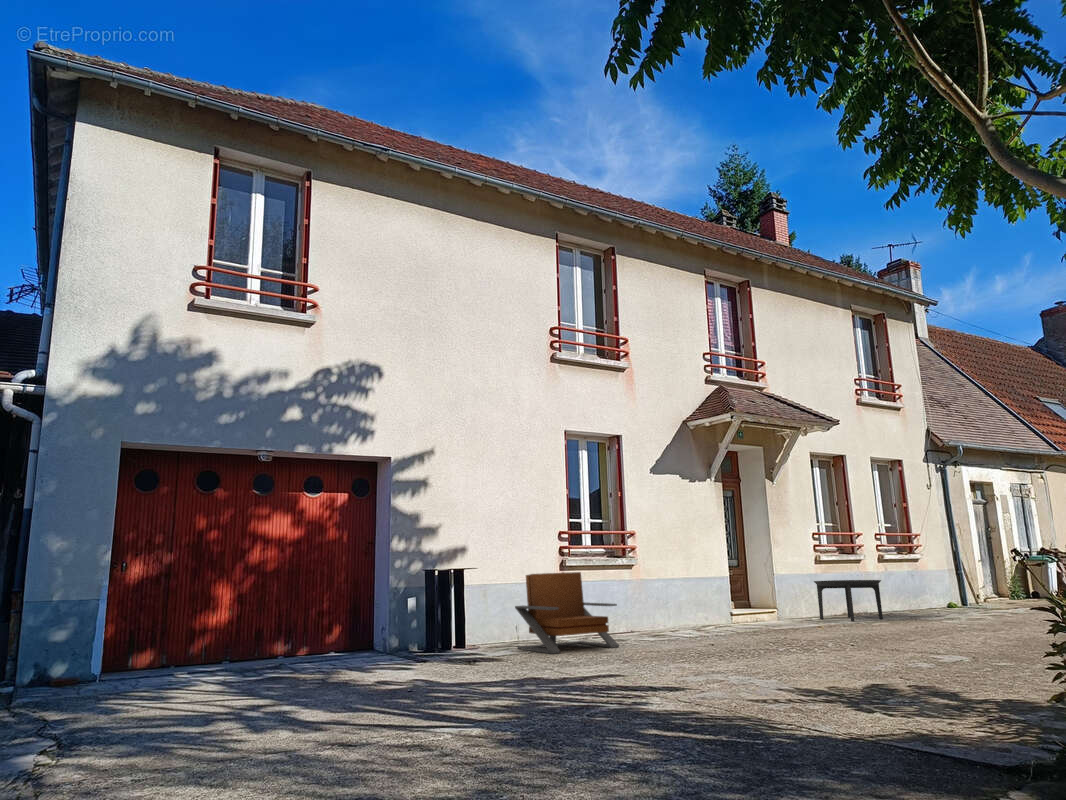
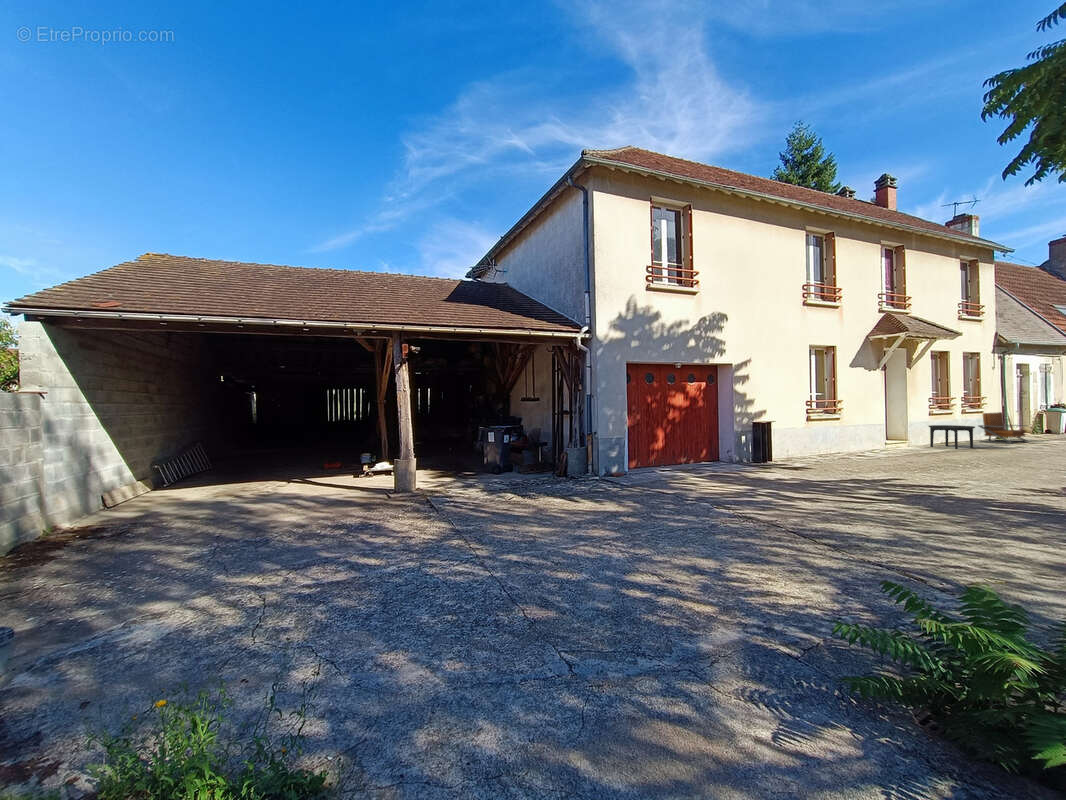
lounge chair: present [515,572,619,654] -> present [978,412,1028,444]

